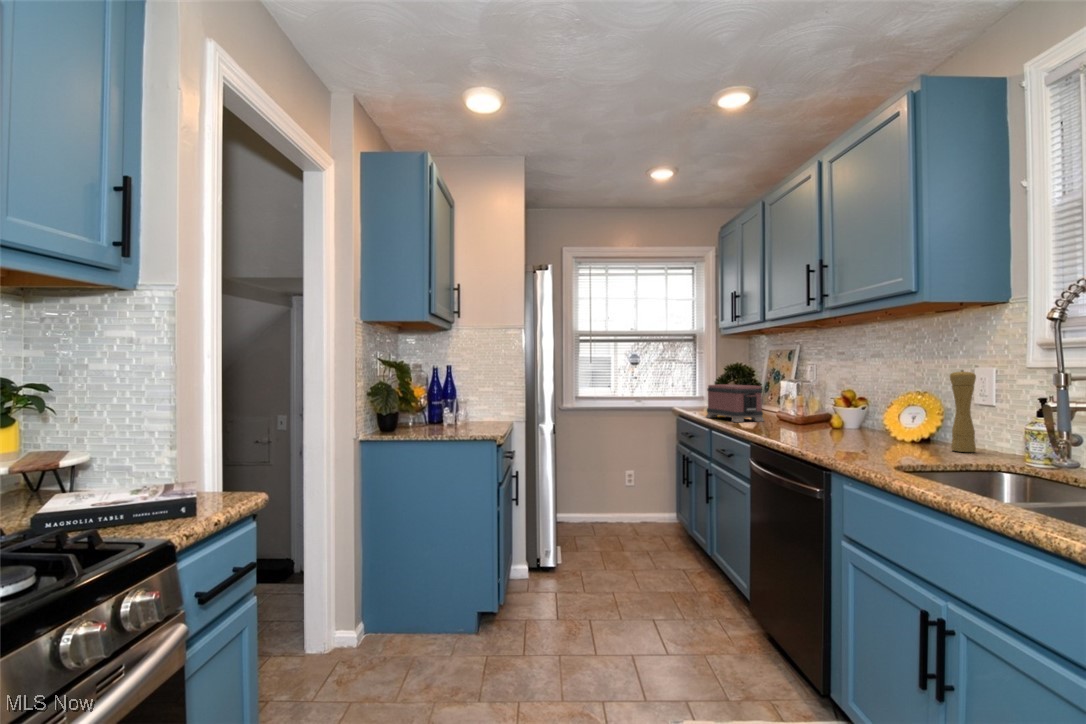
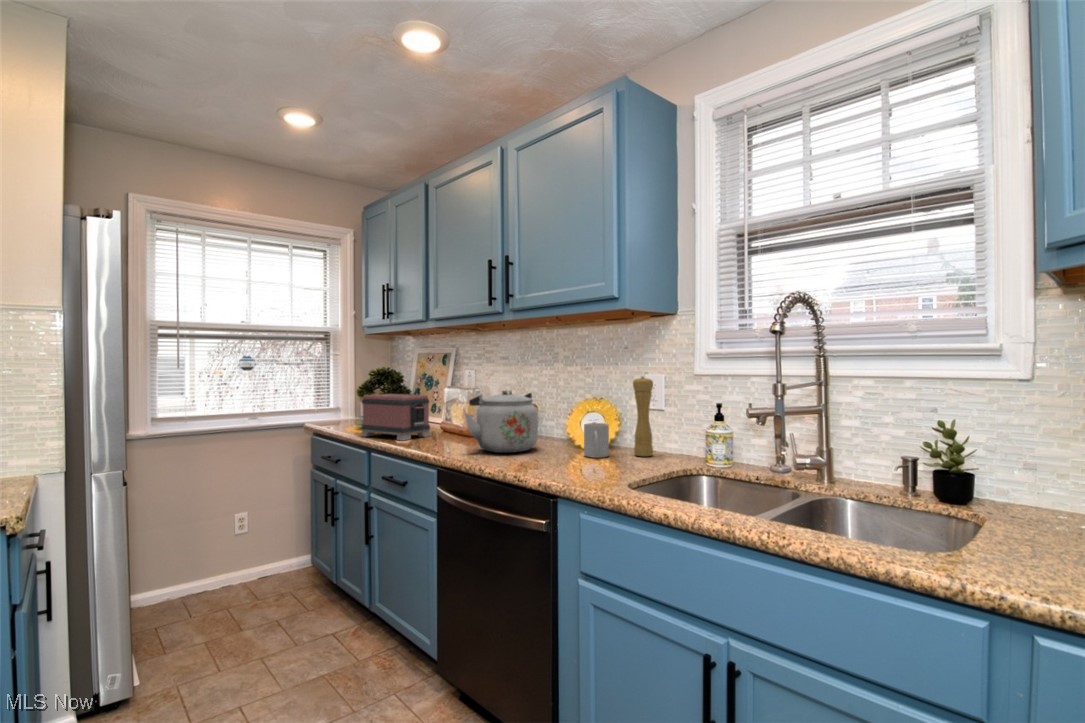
kettle: none [776,381,851,437] -> present [465,390,538,453]
mug: none [891,415,920,448] -> present [584,423,609,458]

